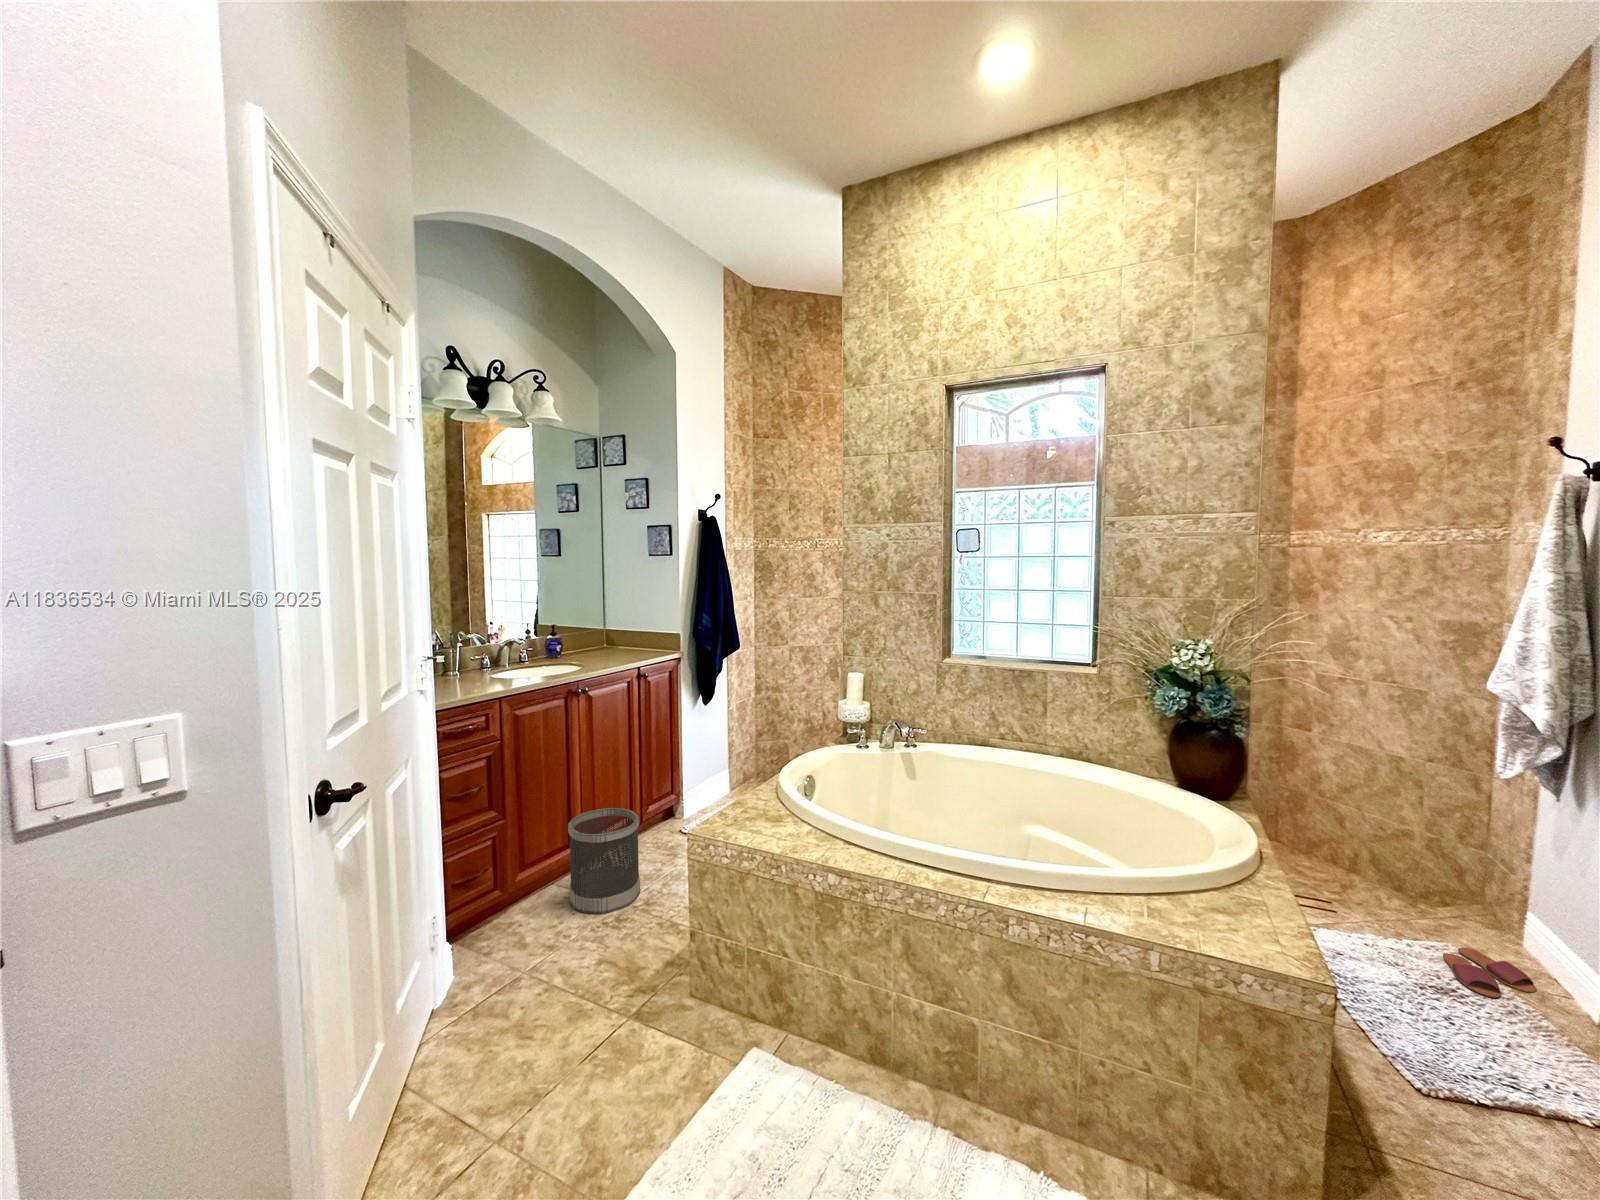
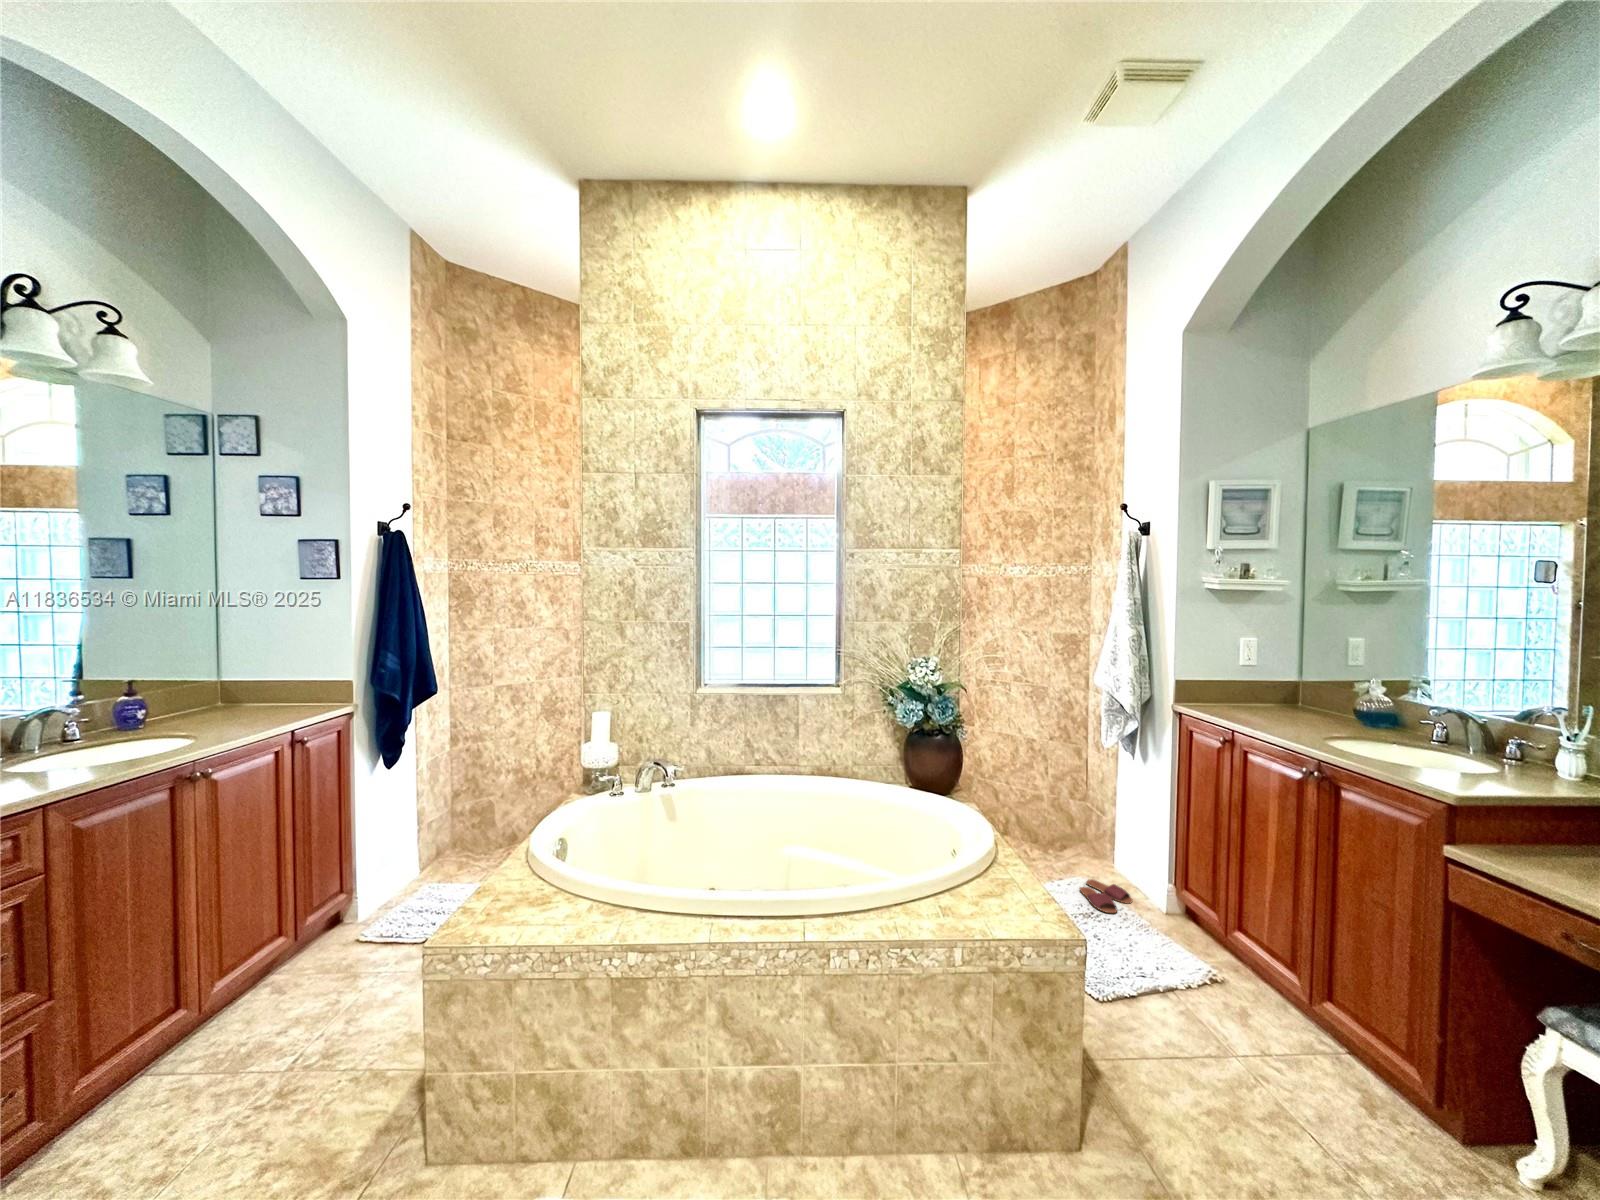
wastebasket: present [568,808,640,914] -> none [183,931,311,1101]

